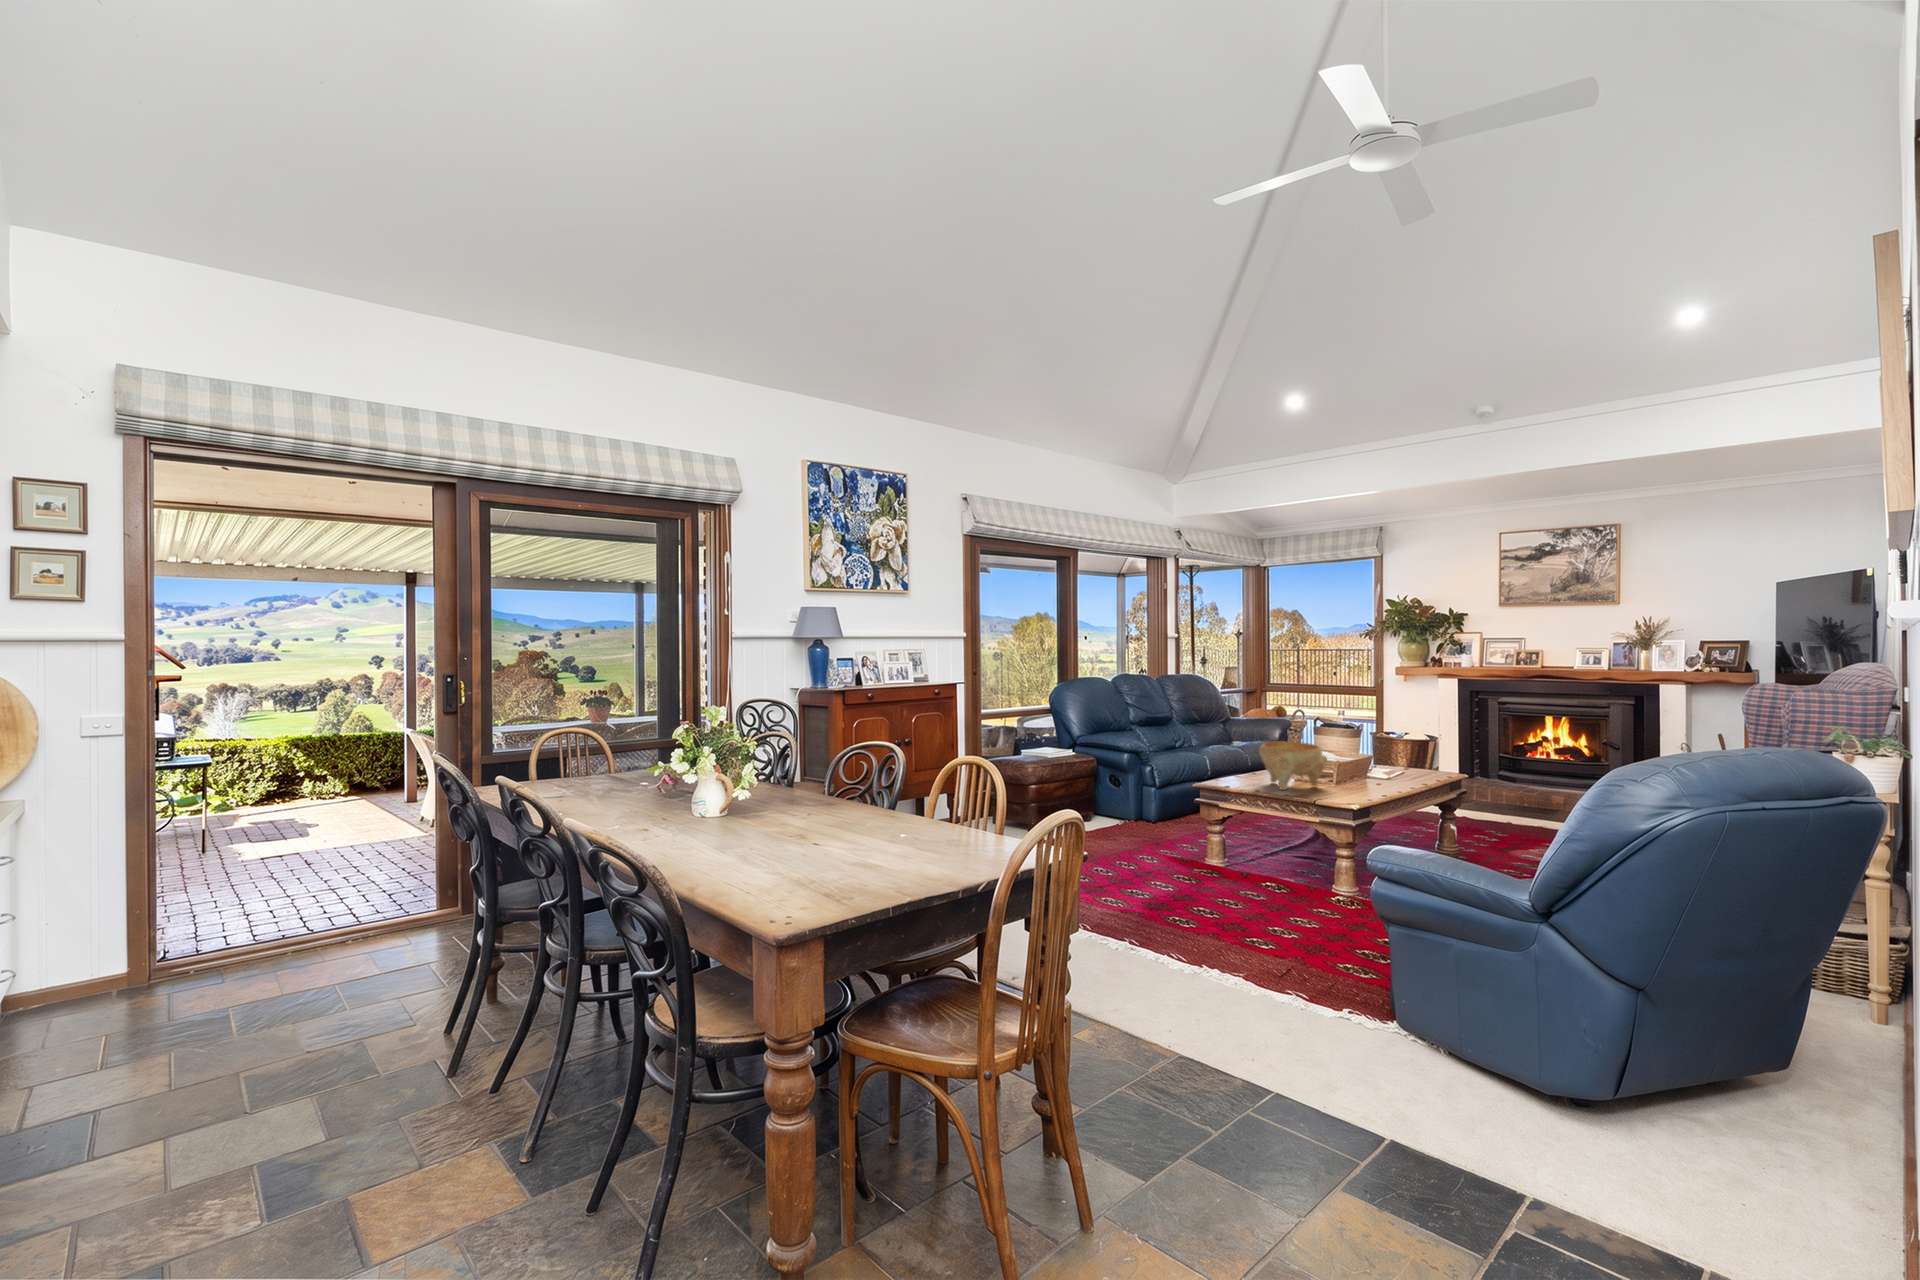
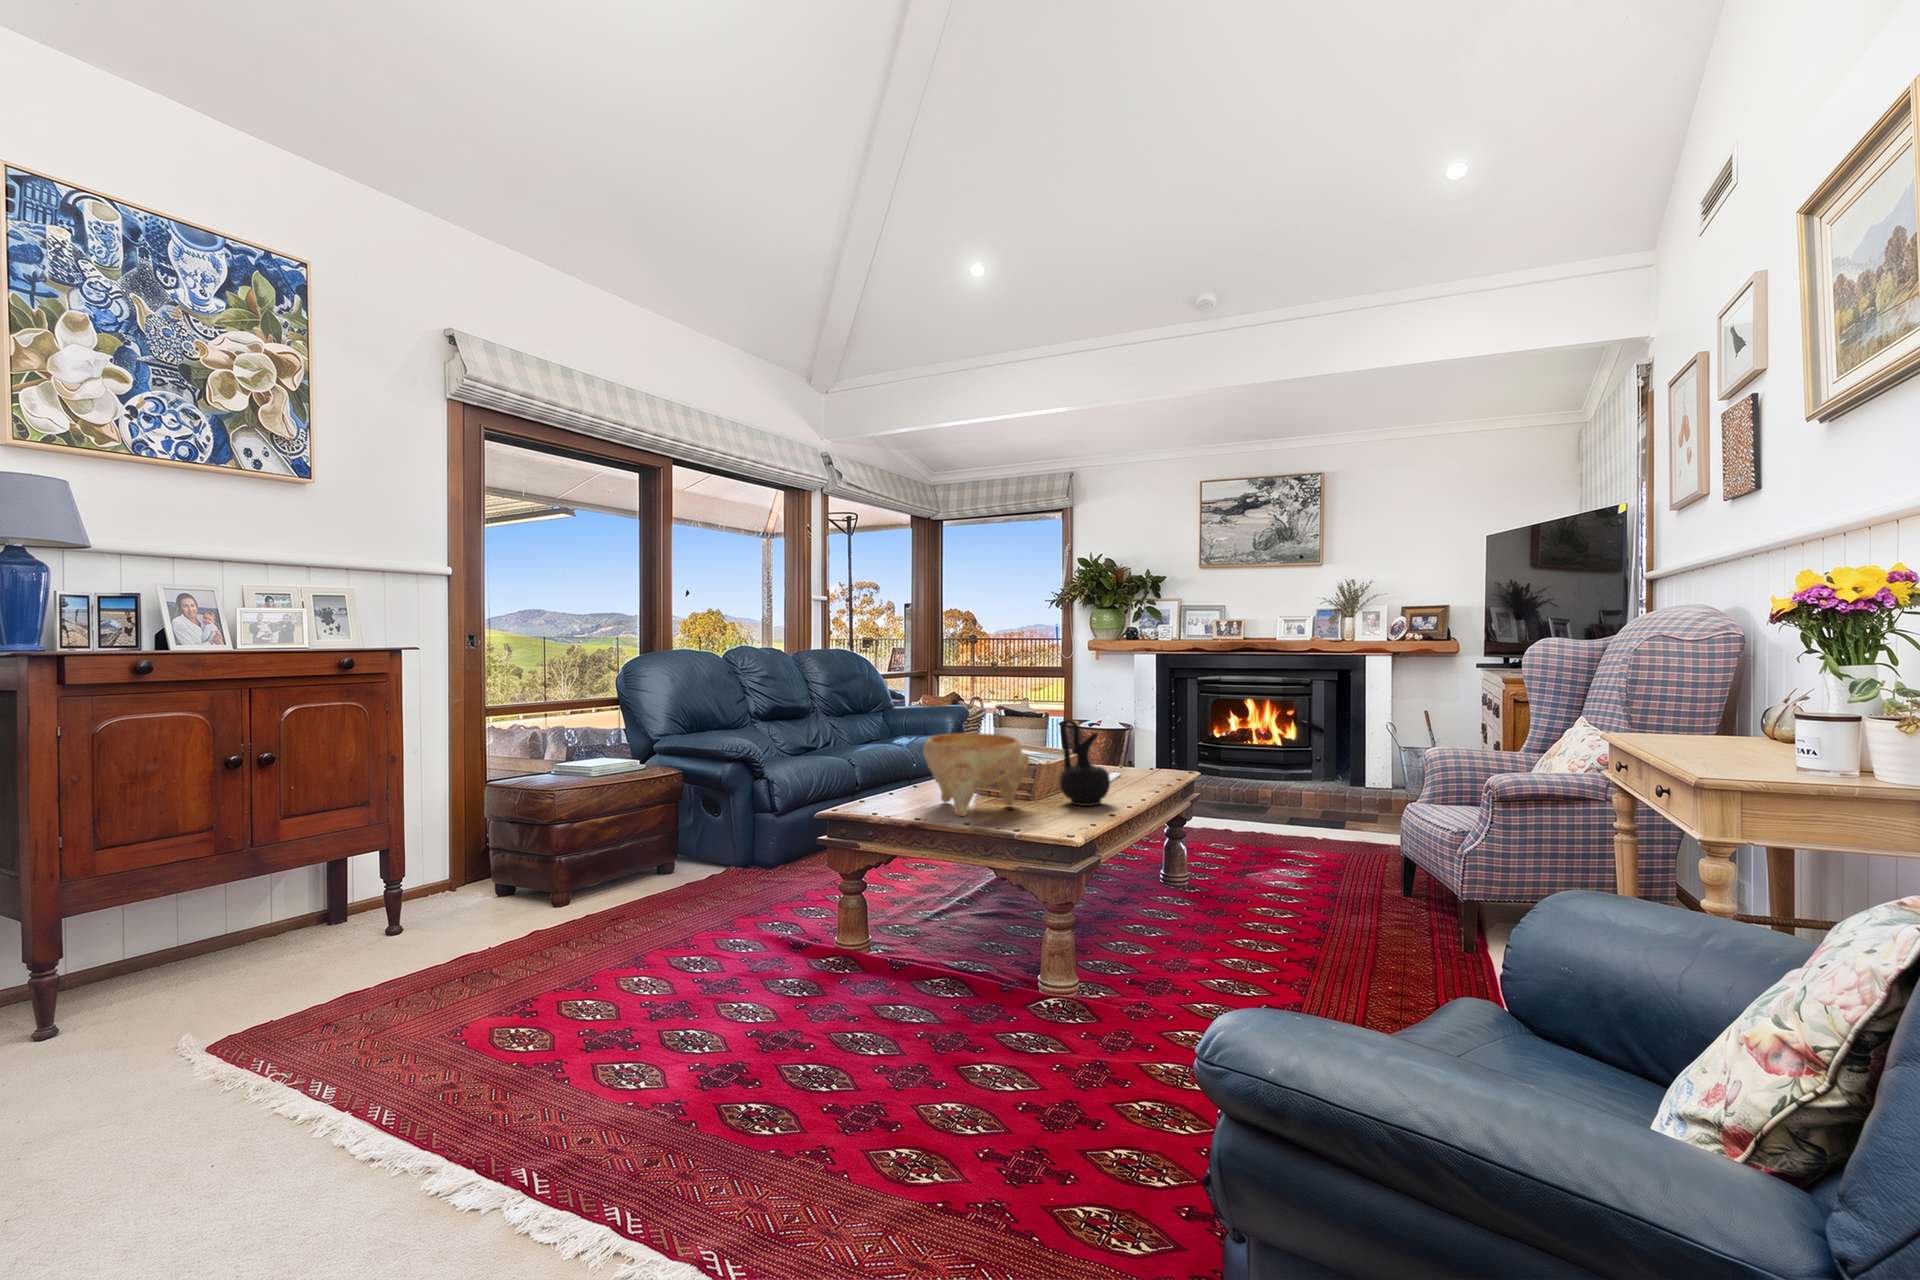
ceramic jug: none [1348,735,1382,789] -> present [1060,719,1110,806]

